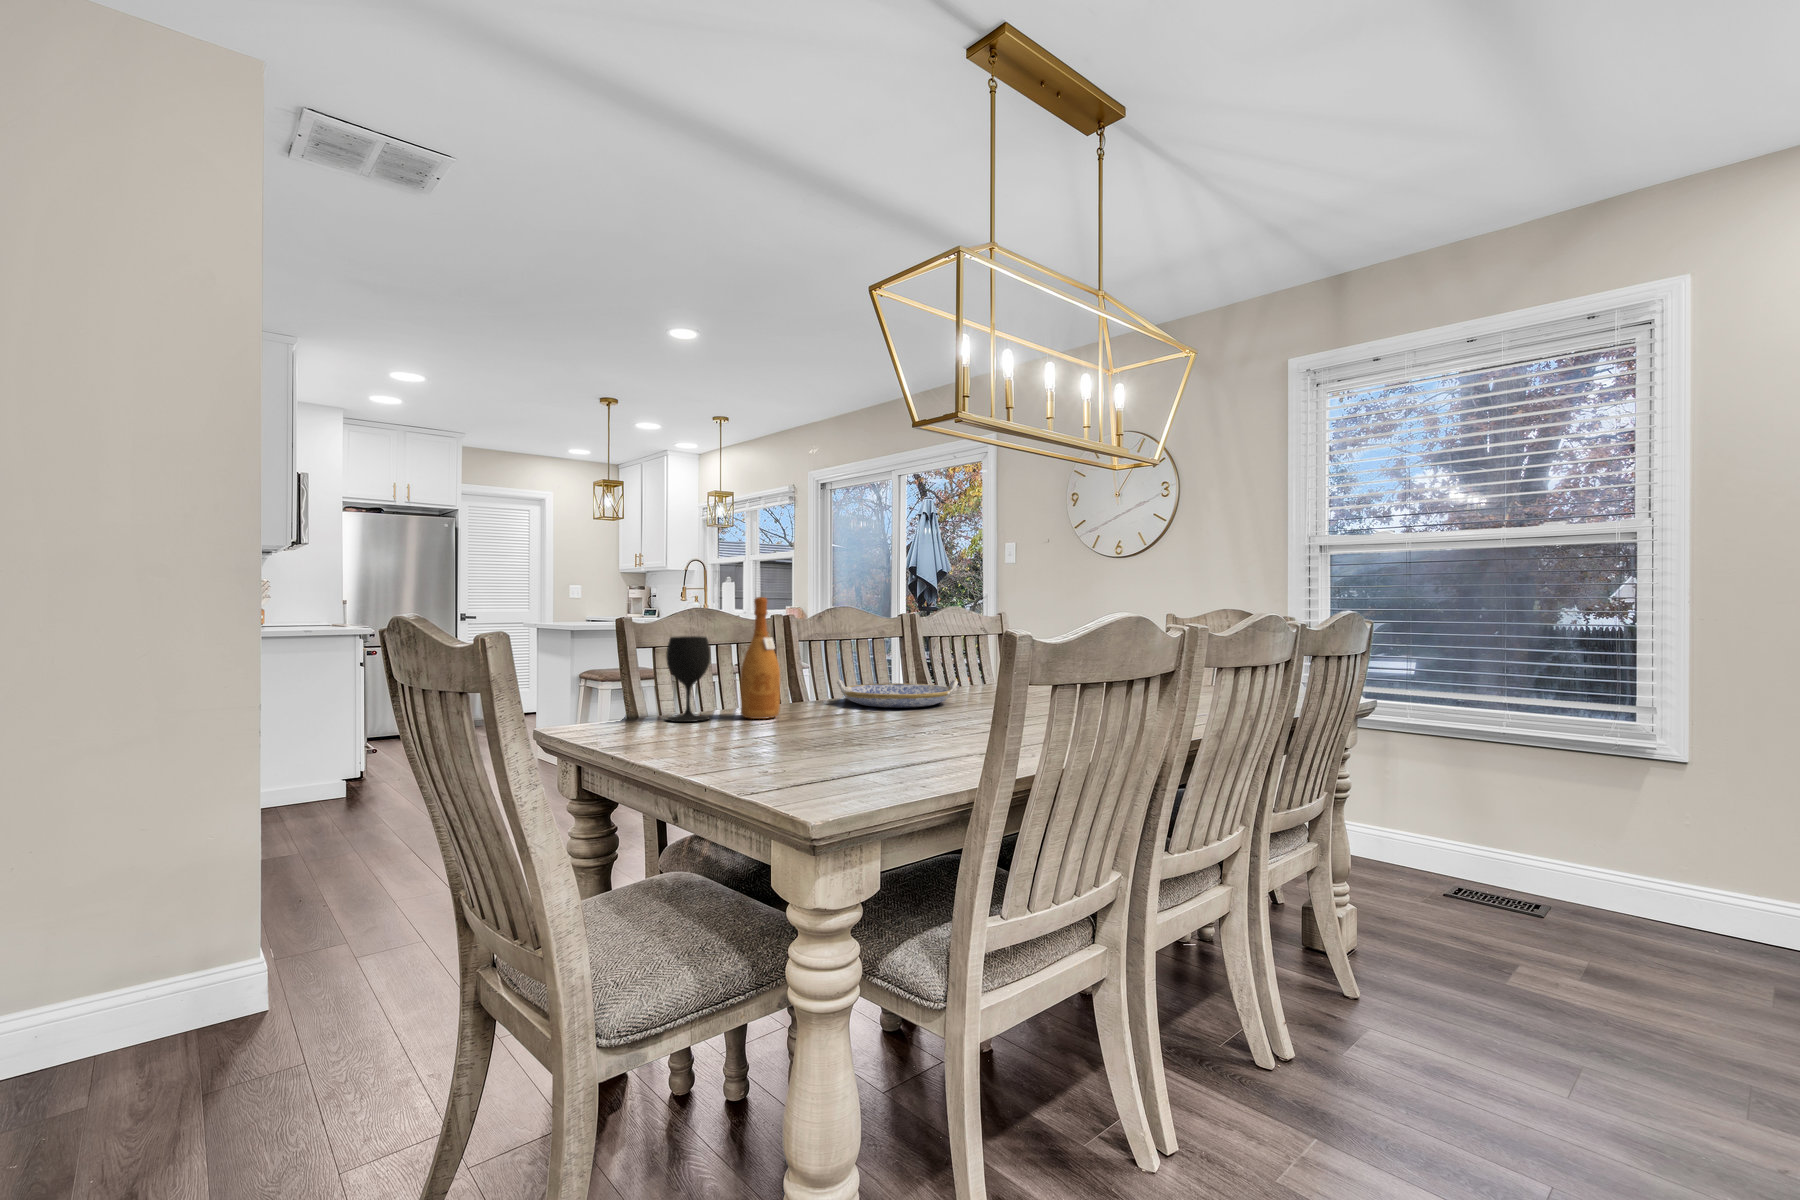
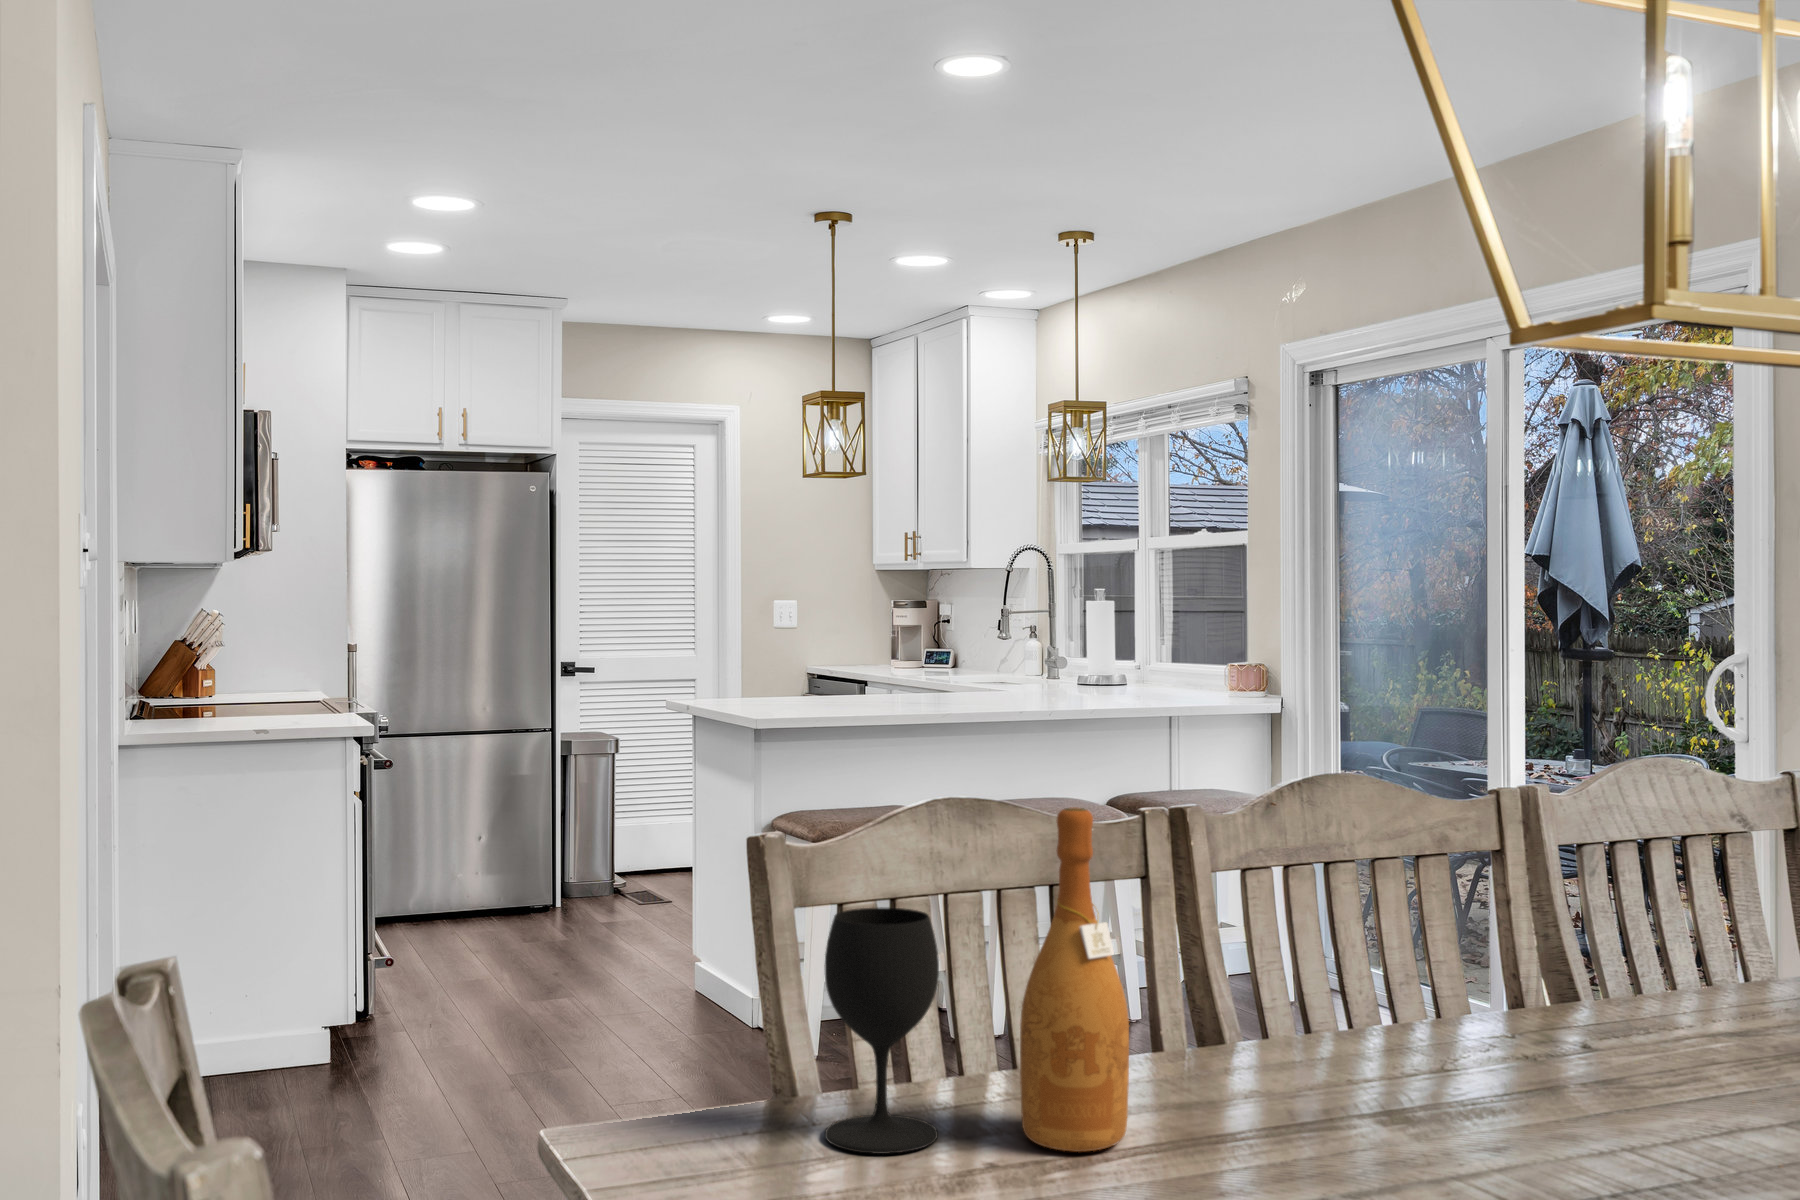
serving tray: present [837,680,958,708] -> none [1302,1001,1666,1114]

